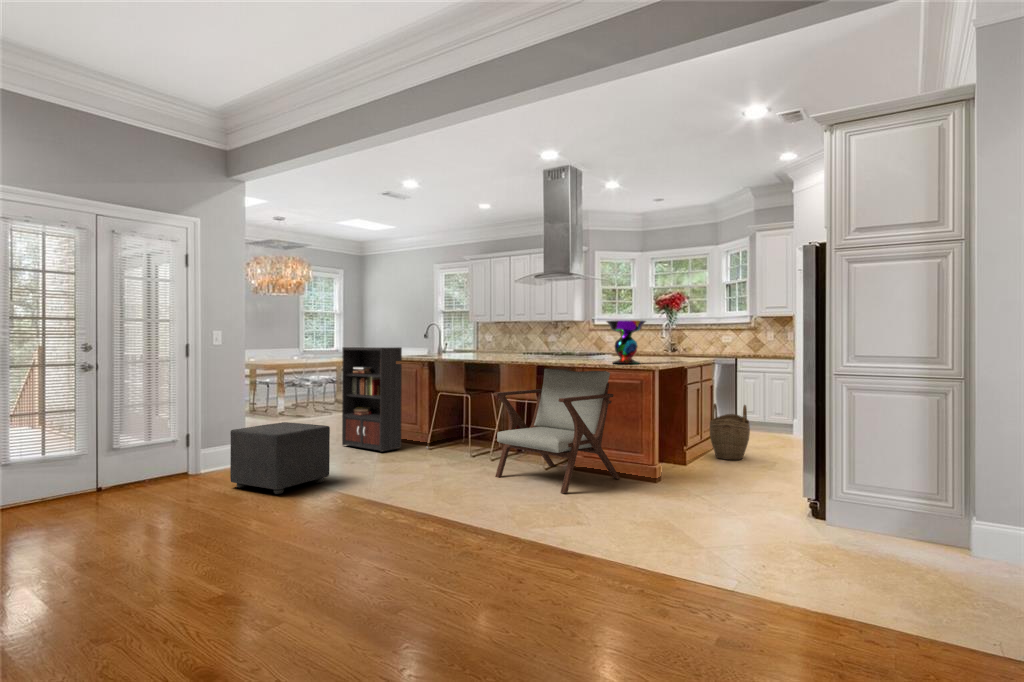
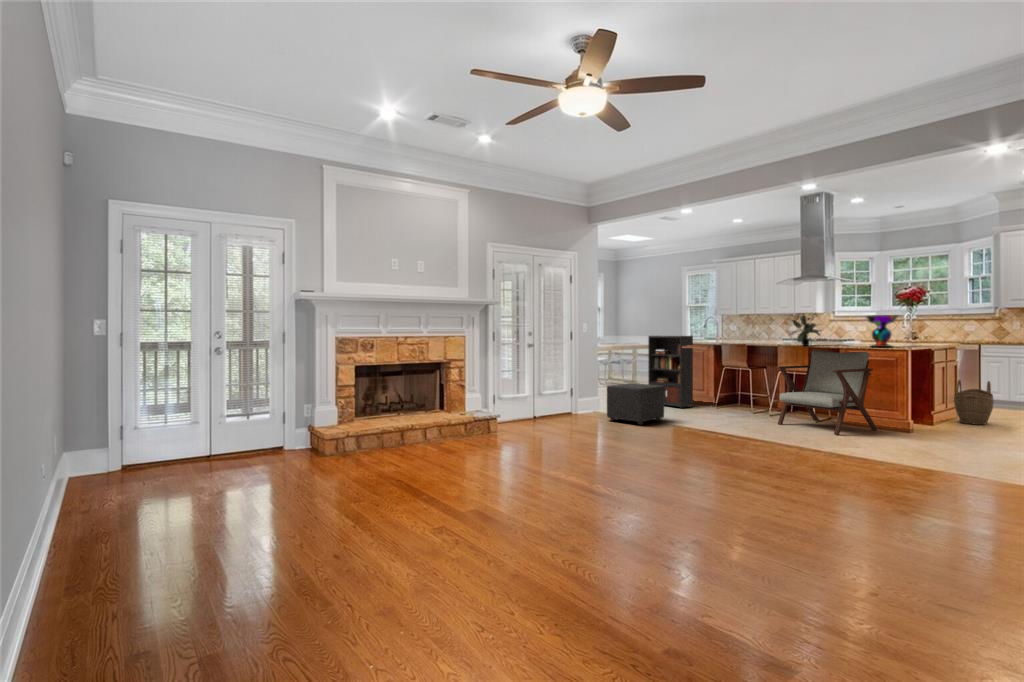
potted plant: none [517,317,559,362] -> present [791,315,820,346]

